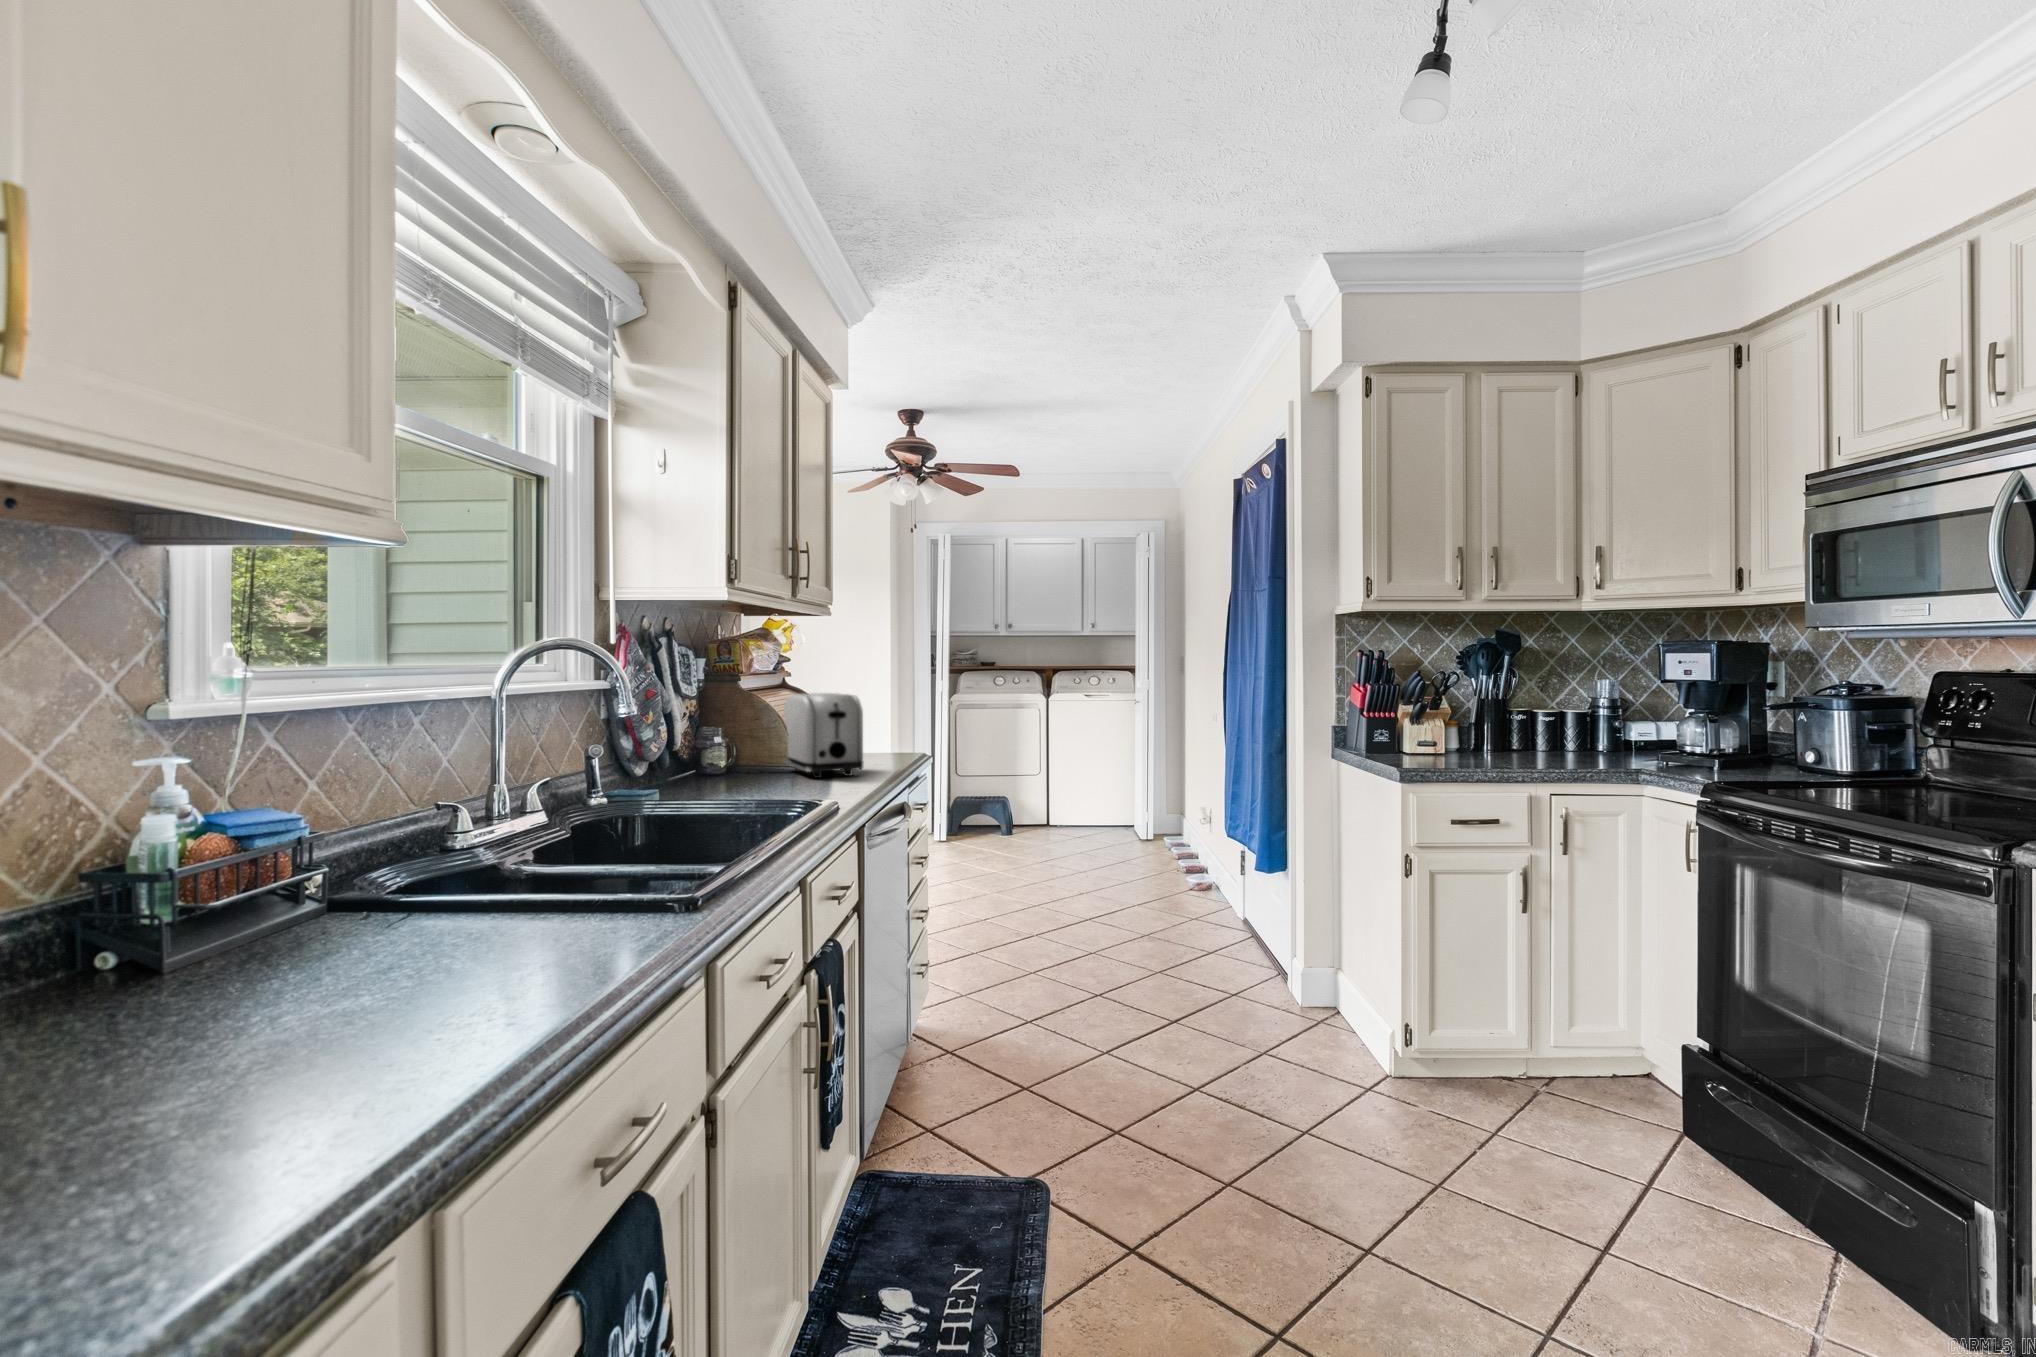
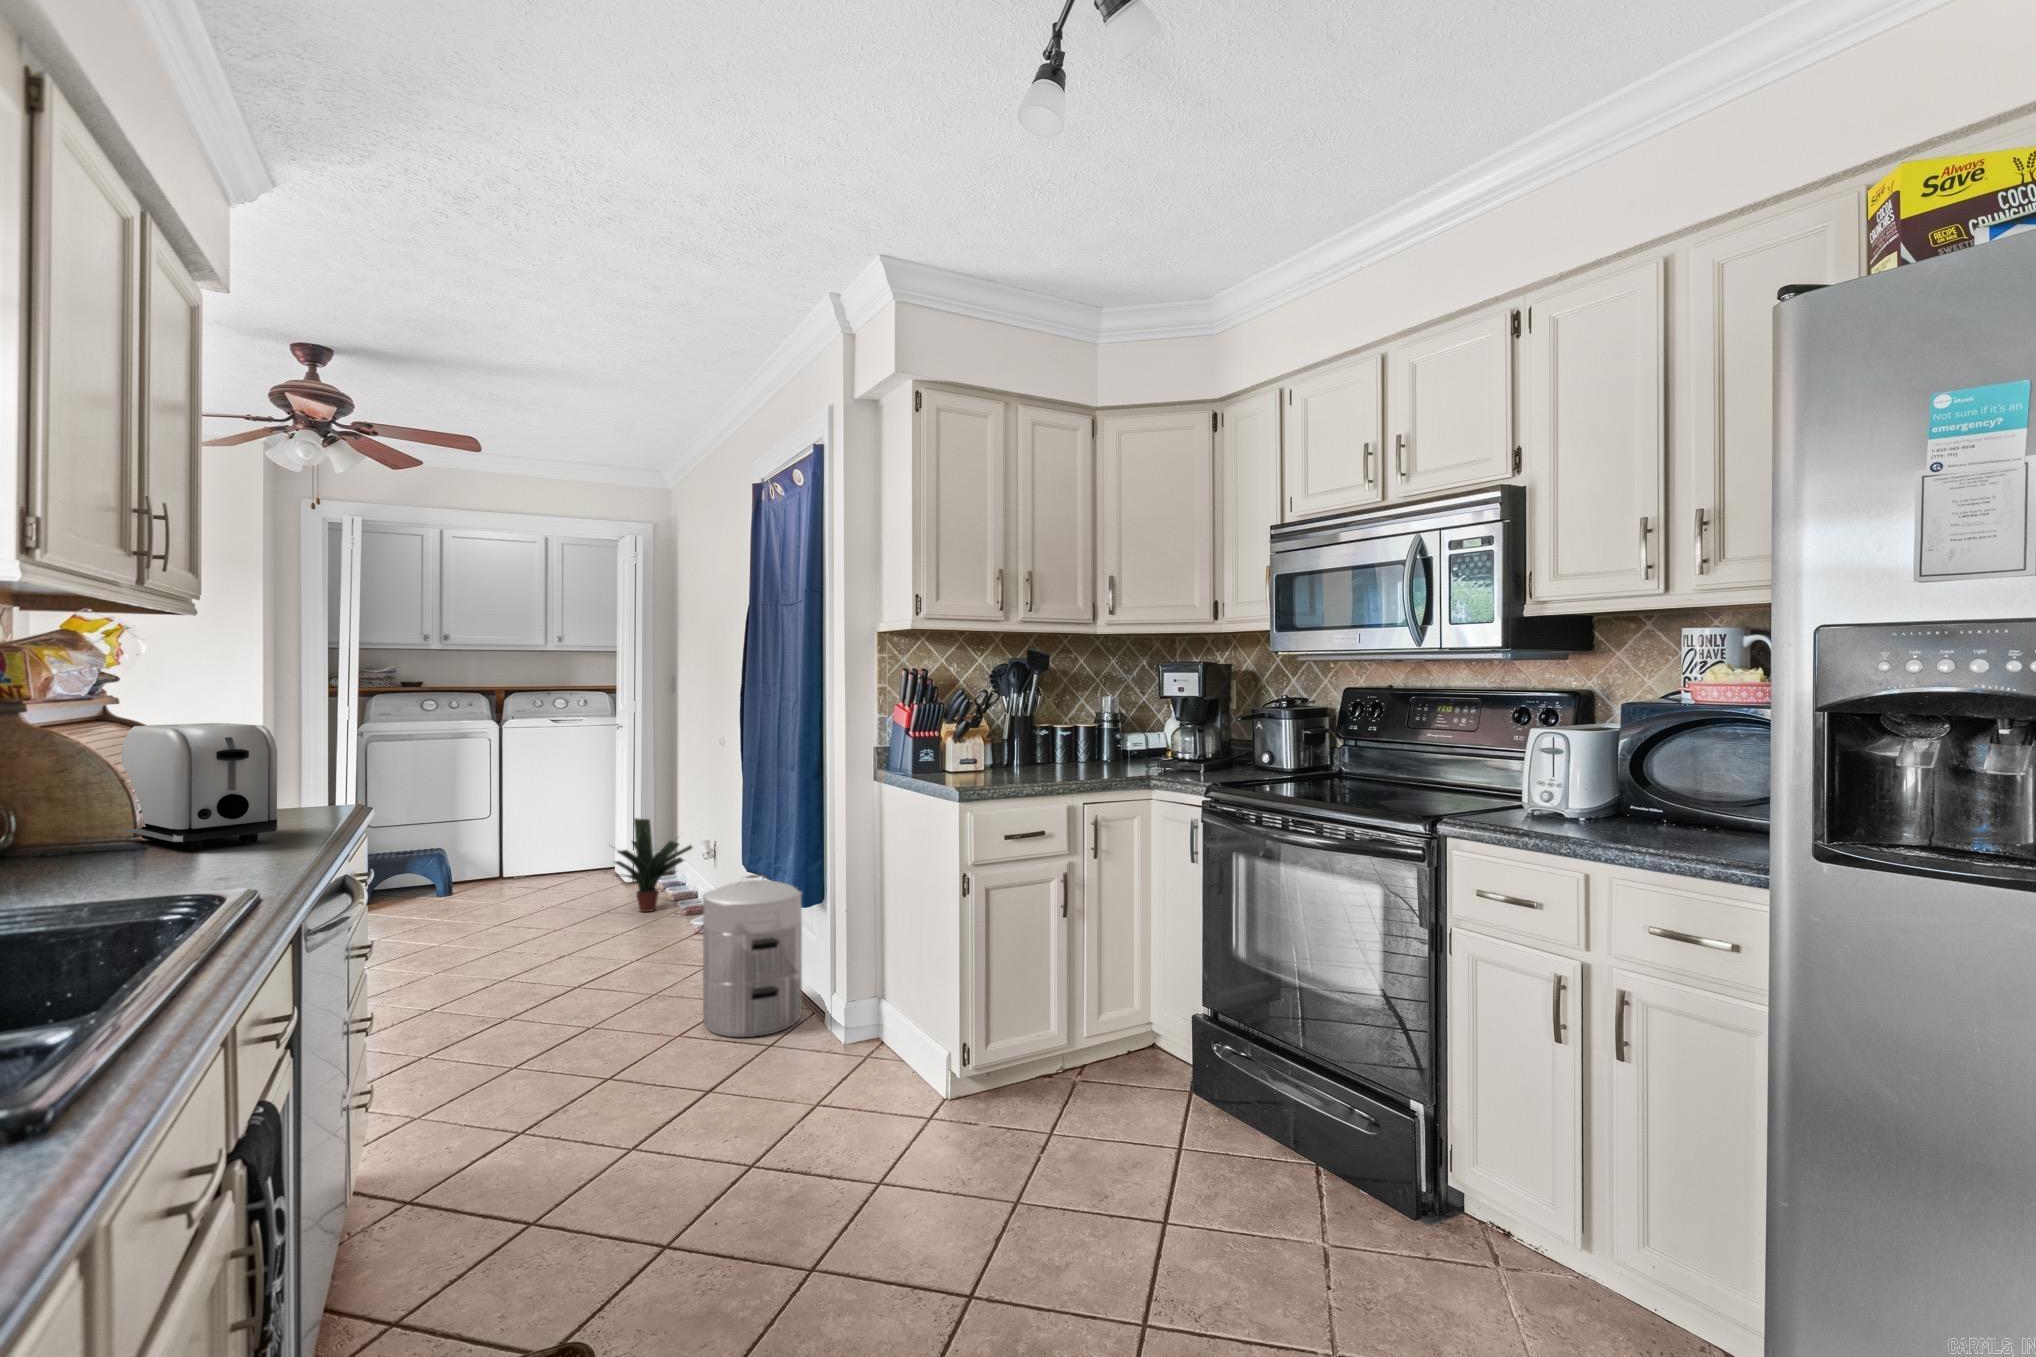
potted plant: none [1128,786,1198,870] -> present [612,818,693,912]
waste bin: none [1183,841,1273,986] -> present [703,875,802,1037]

